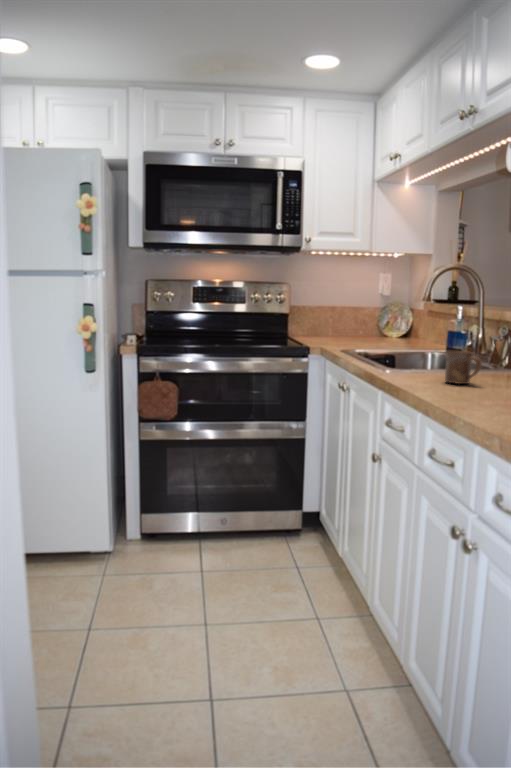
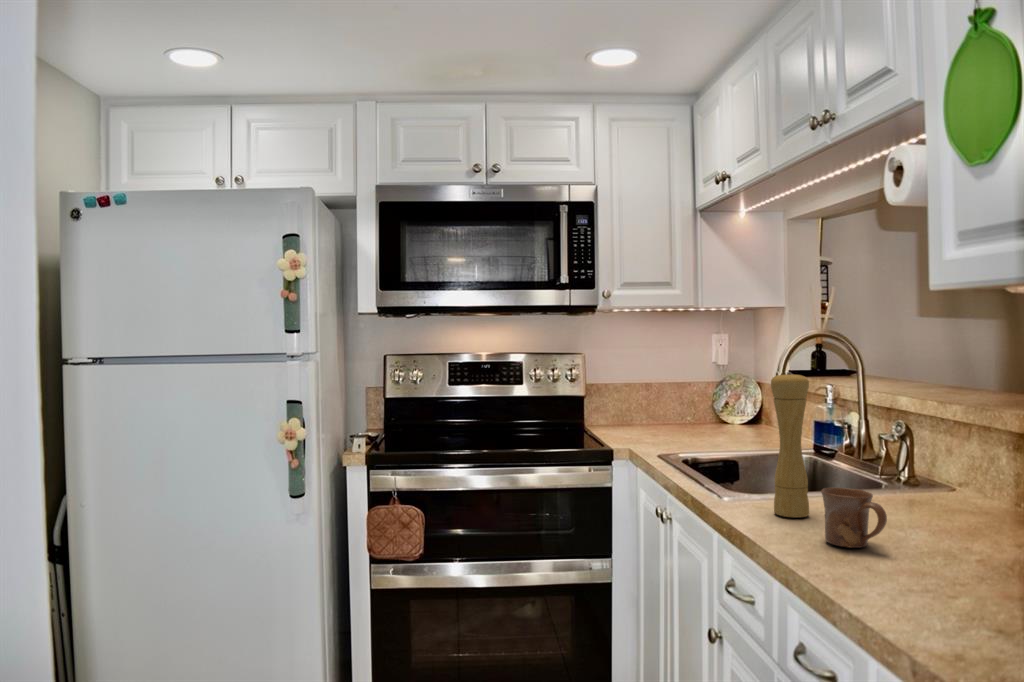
pepper mill: none [415,282,443,374] -> present [771,372,809,517]

